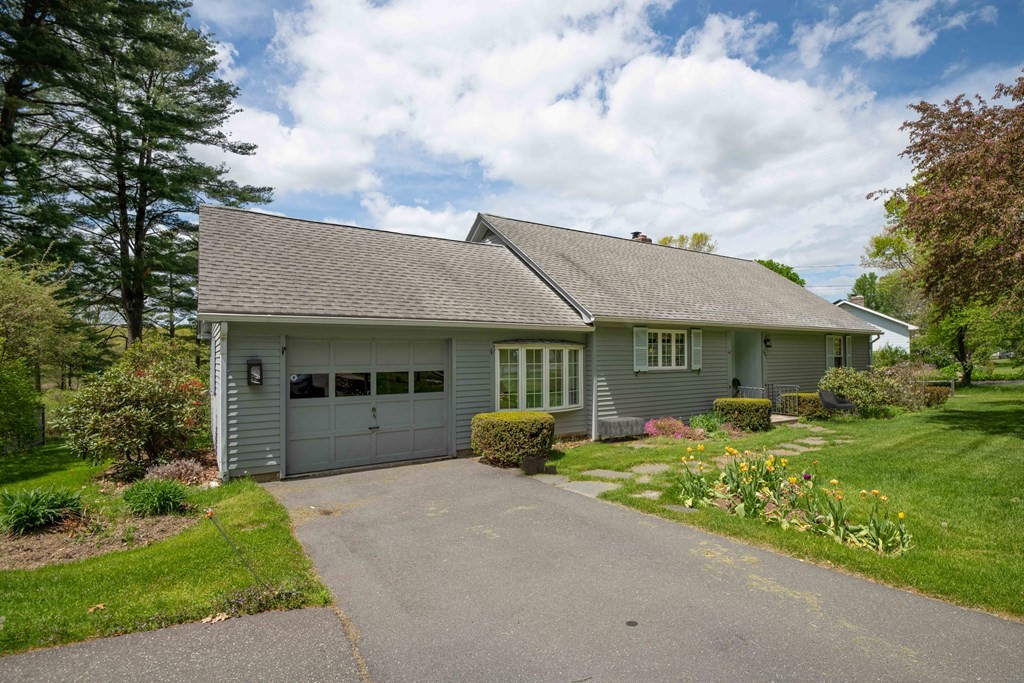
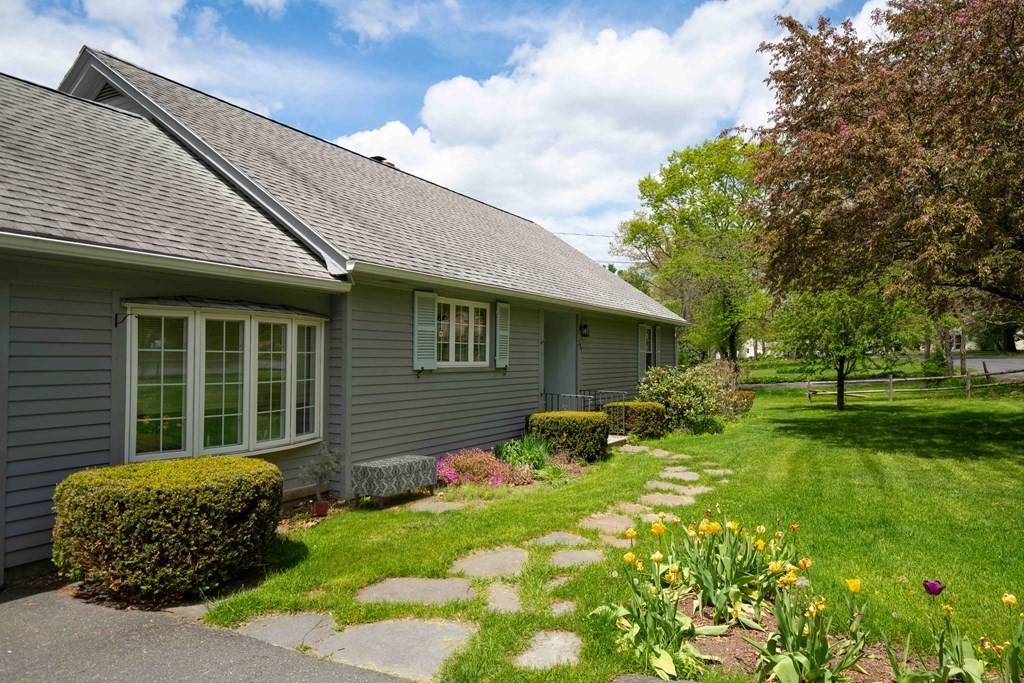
lounge chair: present [818,390,857,423] -> none [656,398,703,445]
potted tree: none [568,407,594,444] -> present [297,442,345,516]
woven basket: present [522,456,557,475] -> none [204,569,299,625]

